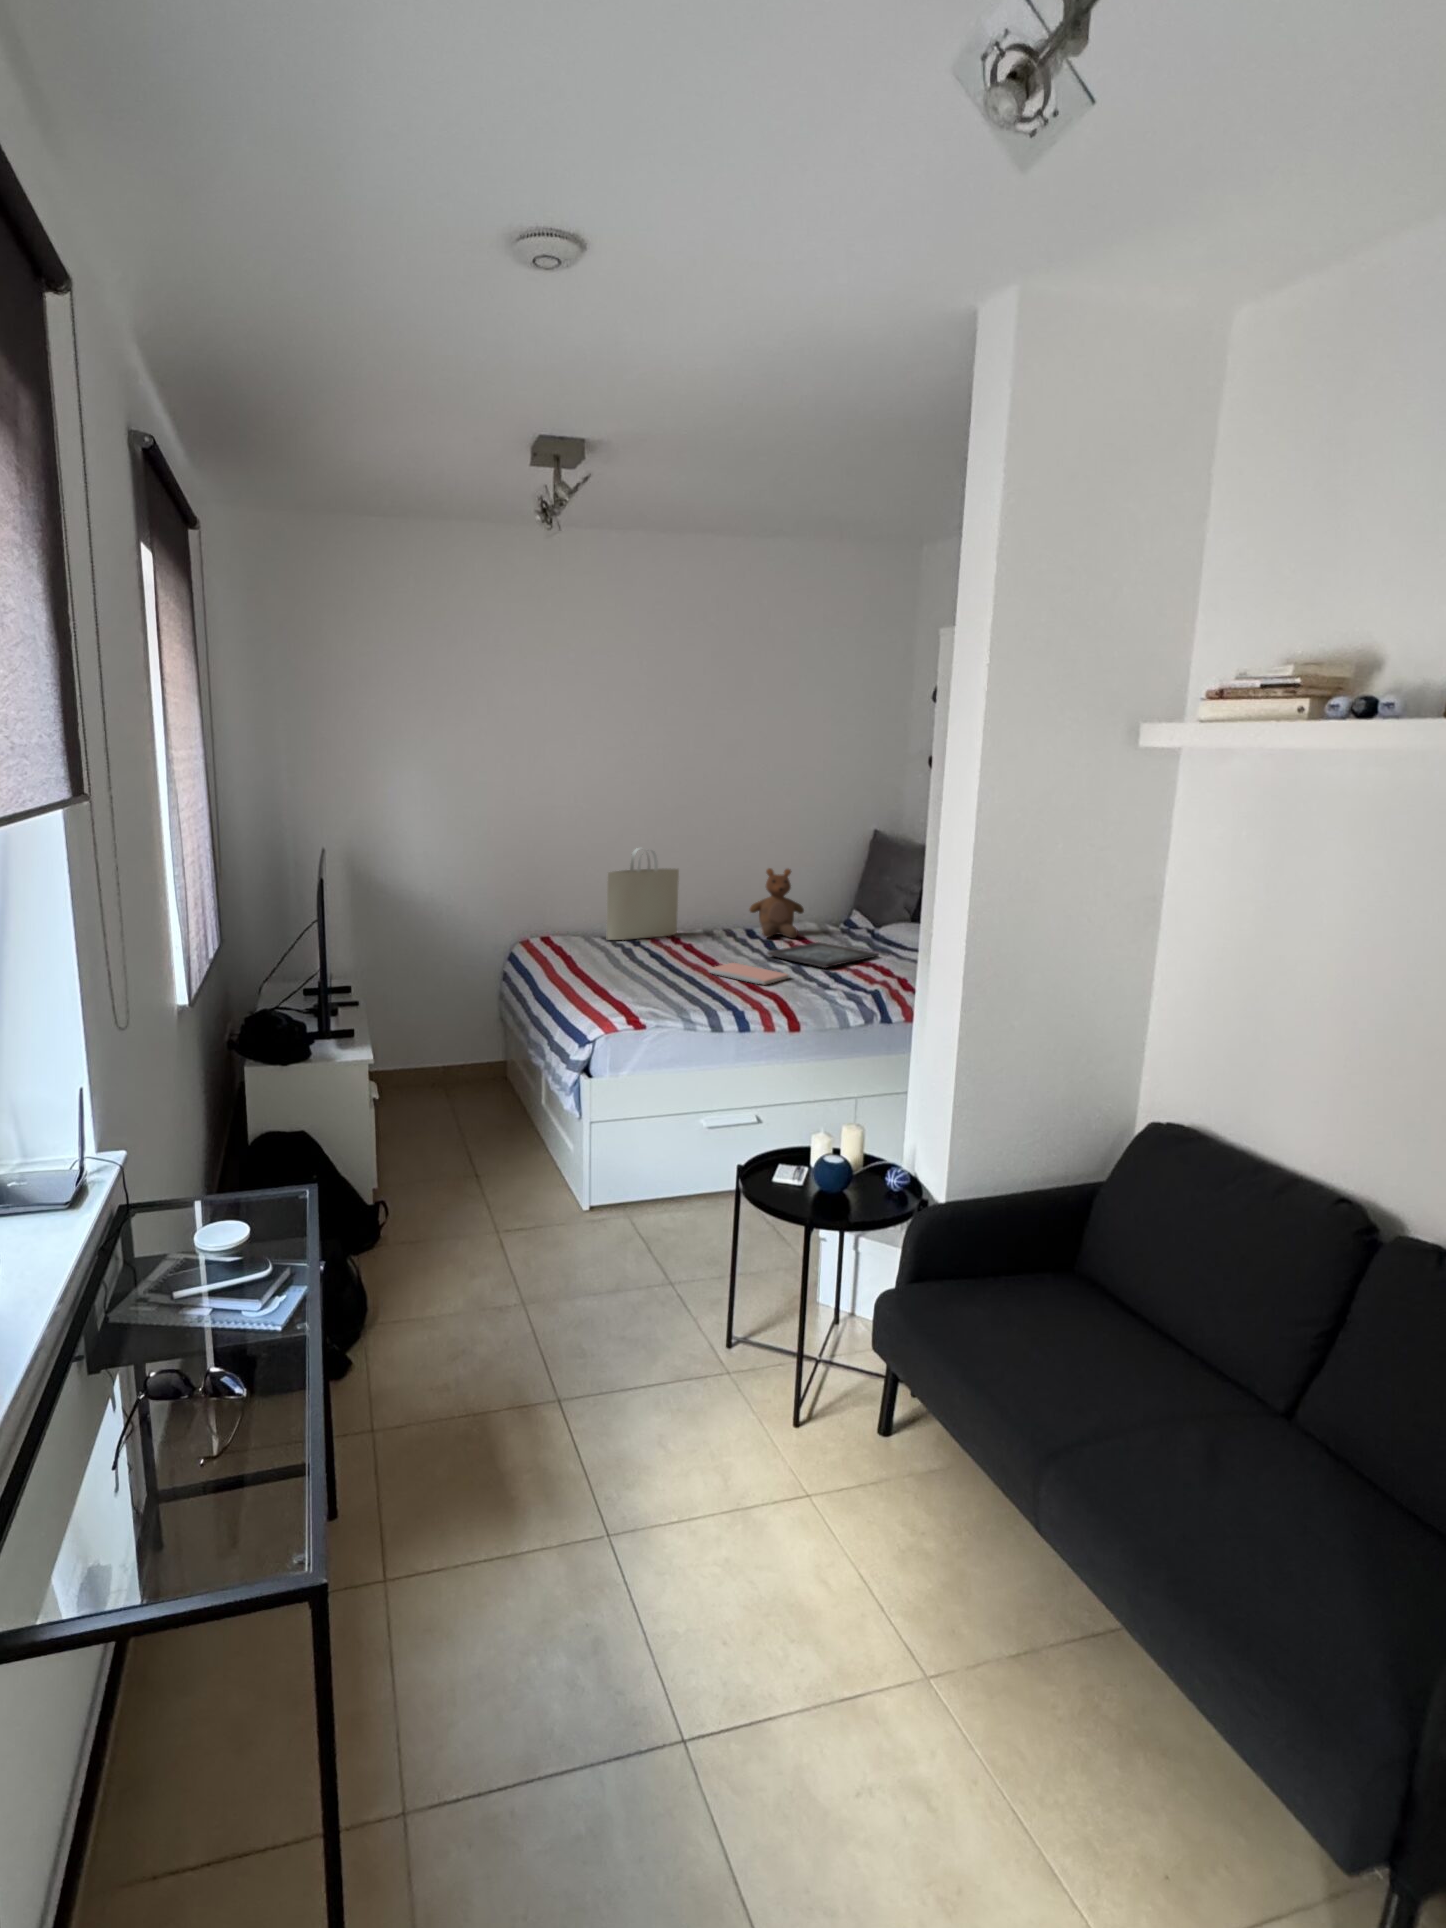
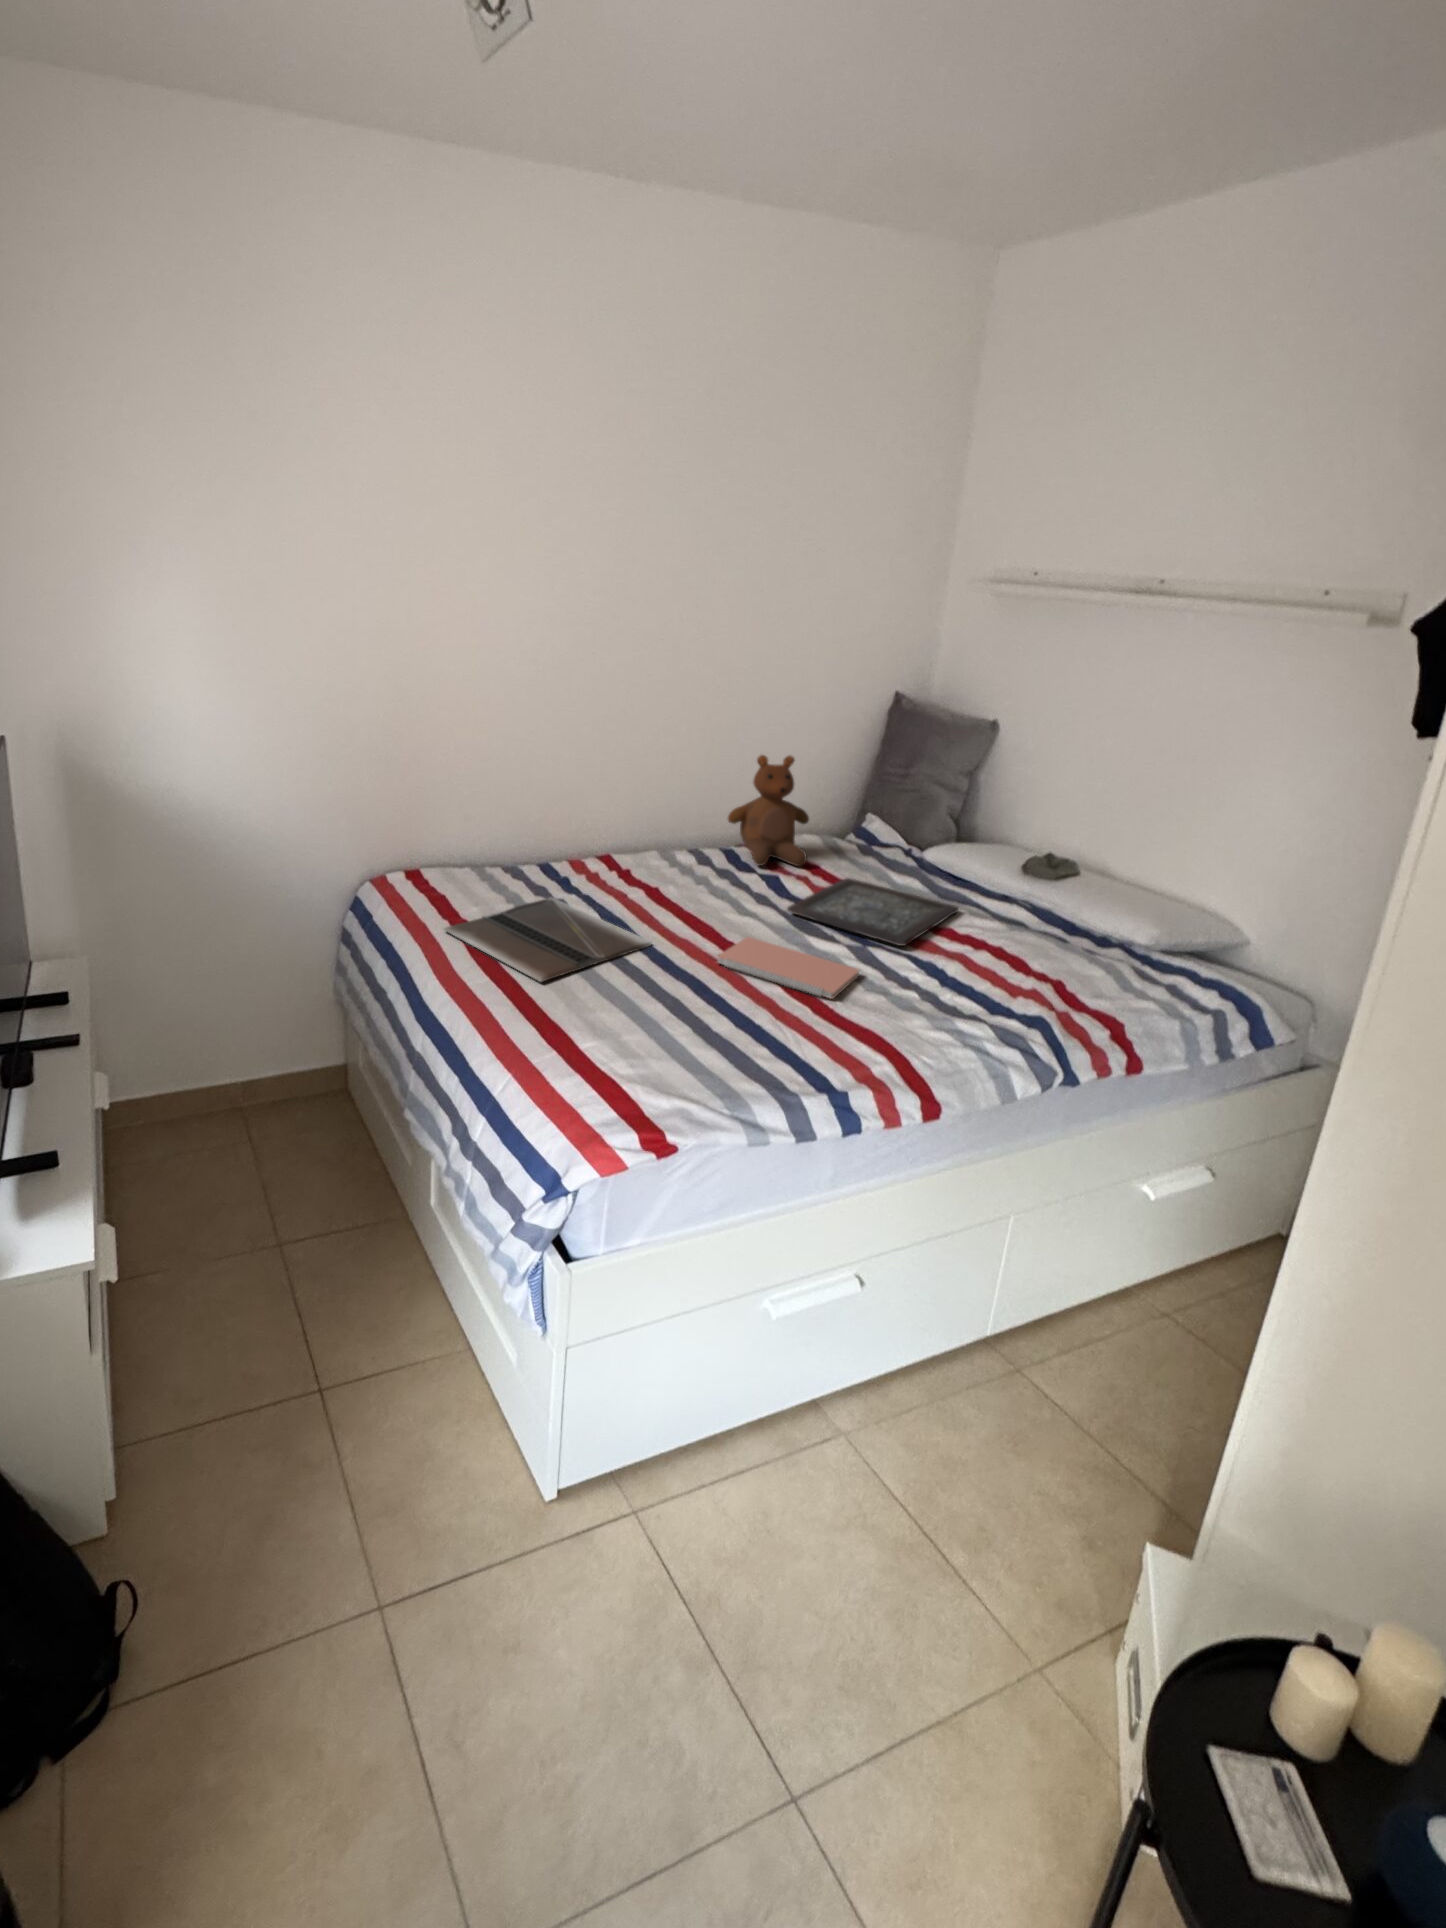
tote bag: present [606,848,679,940] -> none [512,722,623,874]
laptop: none [557,948,675,977] -> present [444,898,651,982]

